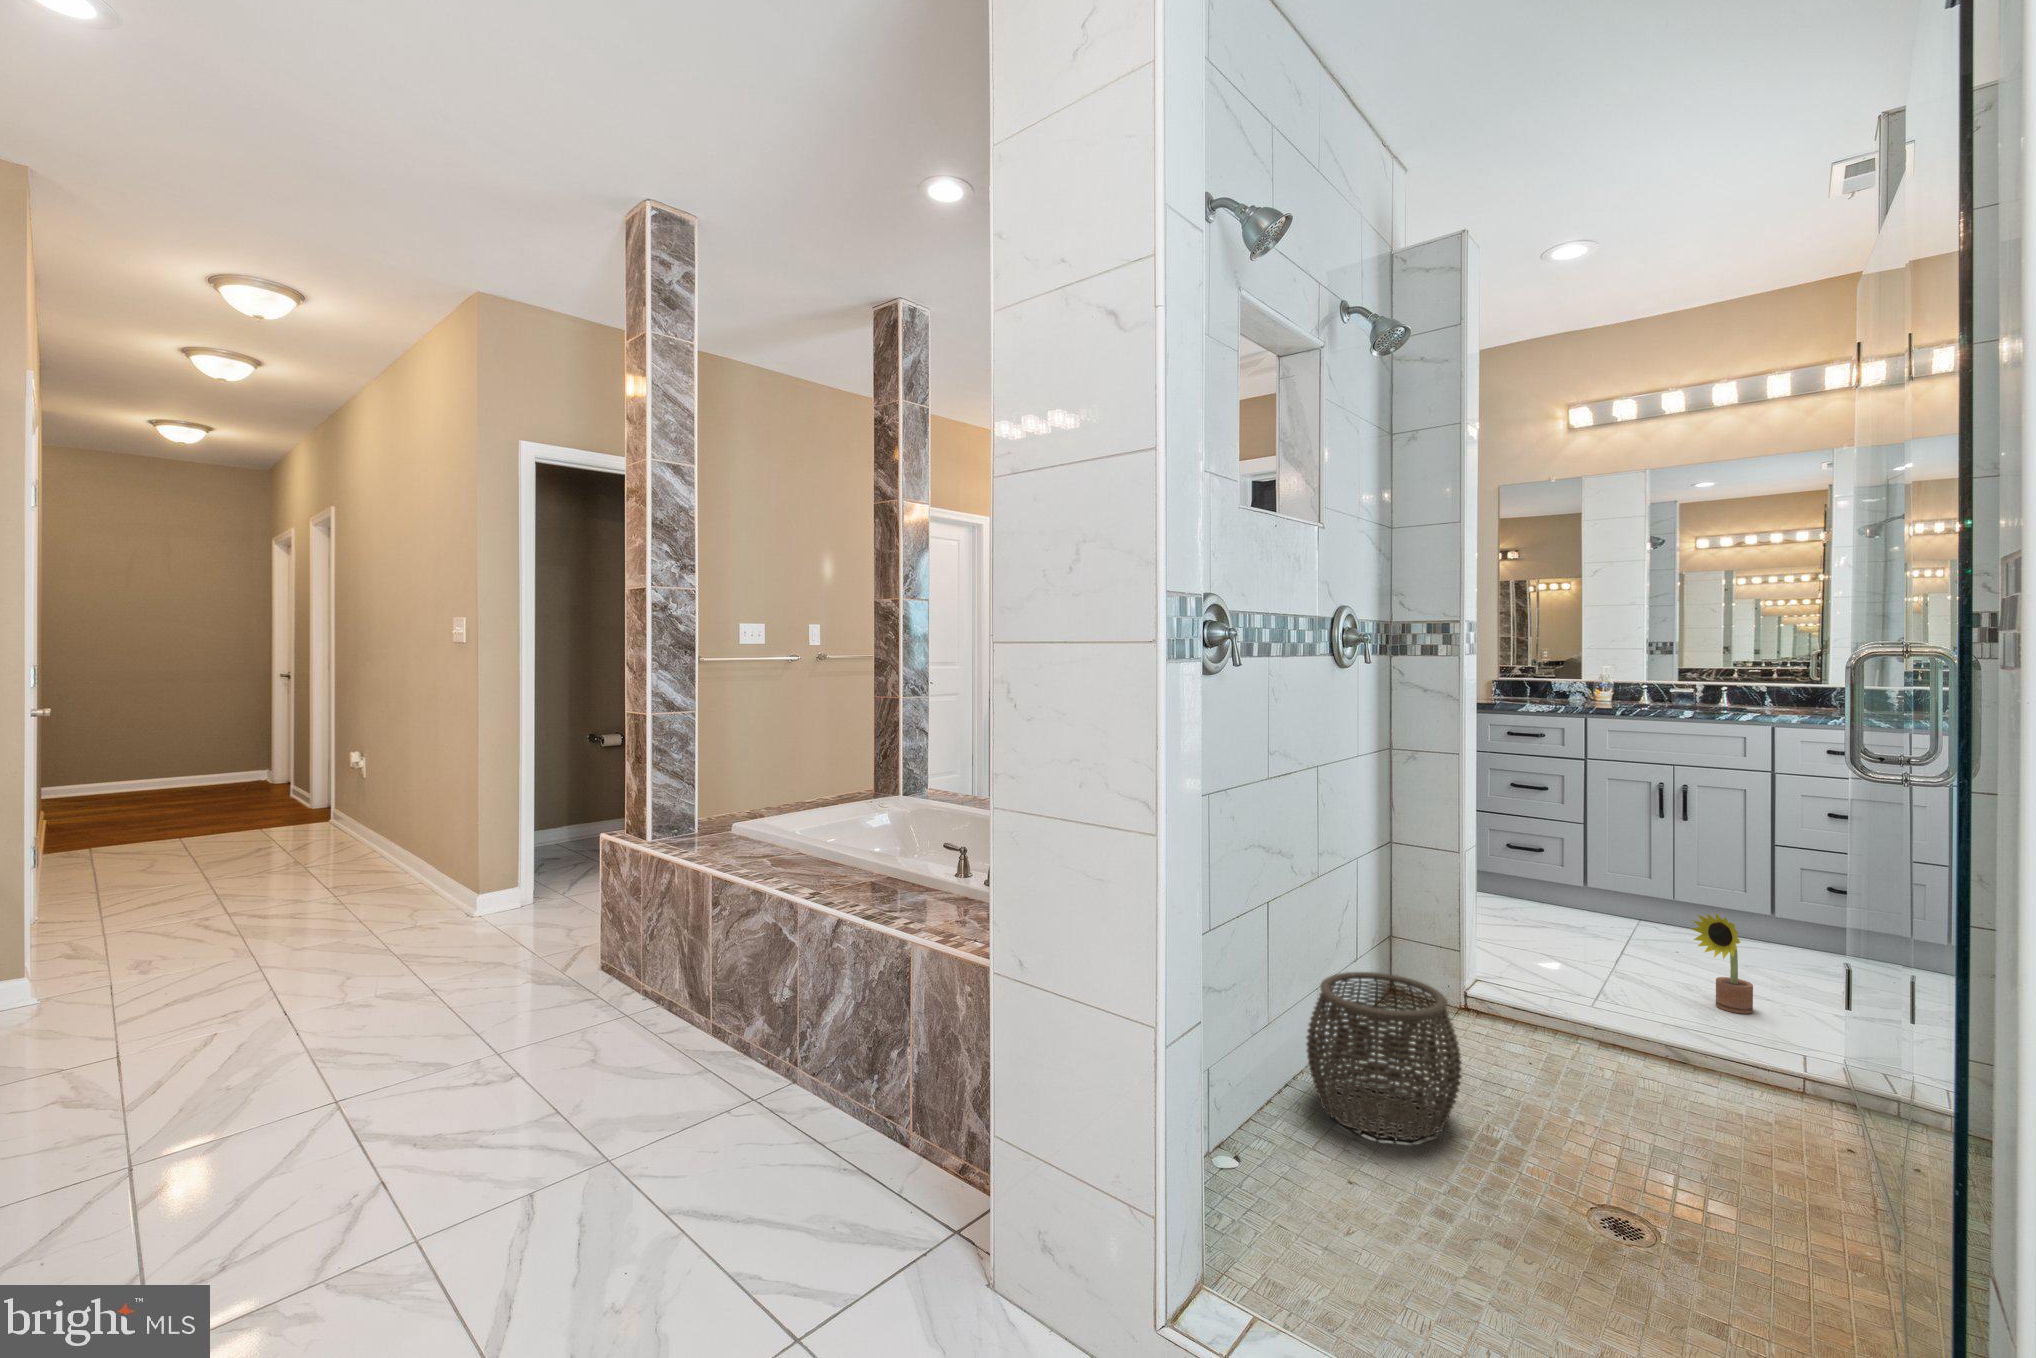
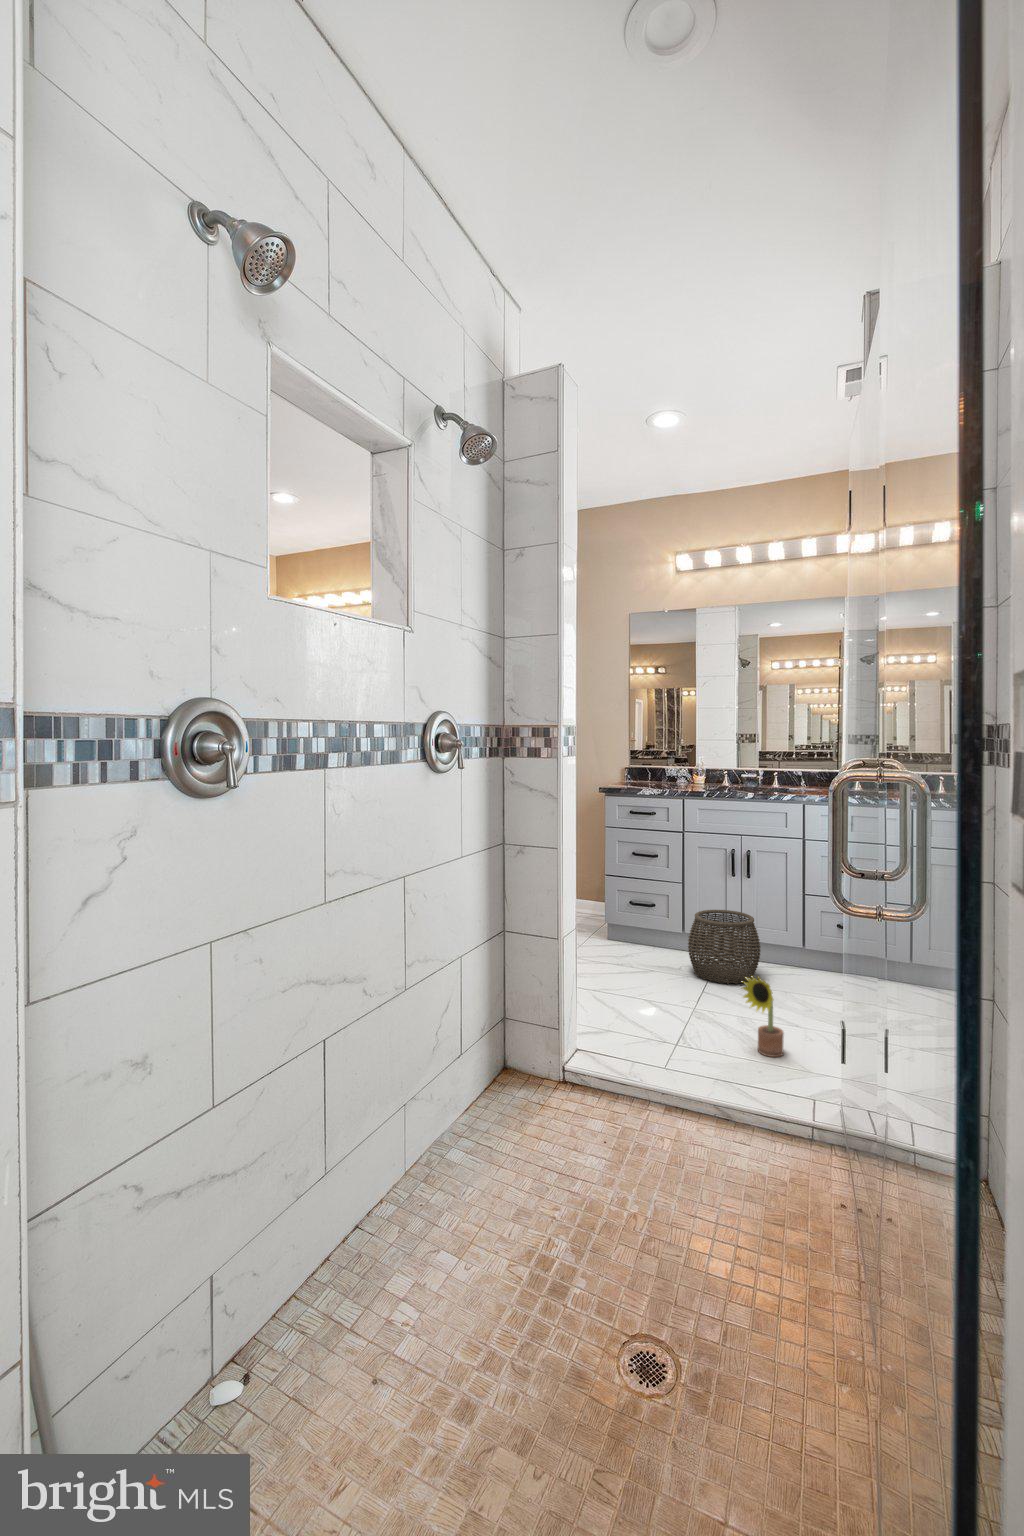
woven basket: present [1306,972,1462,1140] -> present [688,910,761,984]

